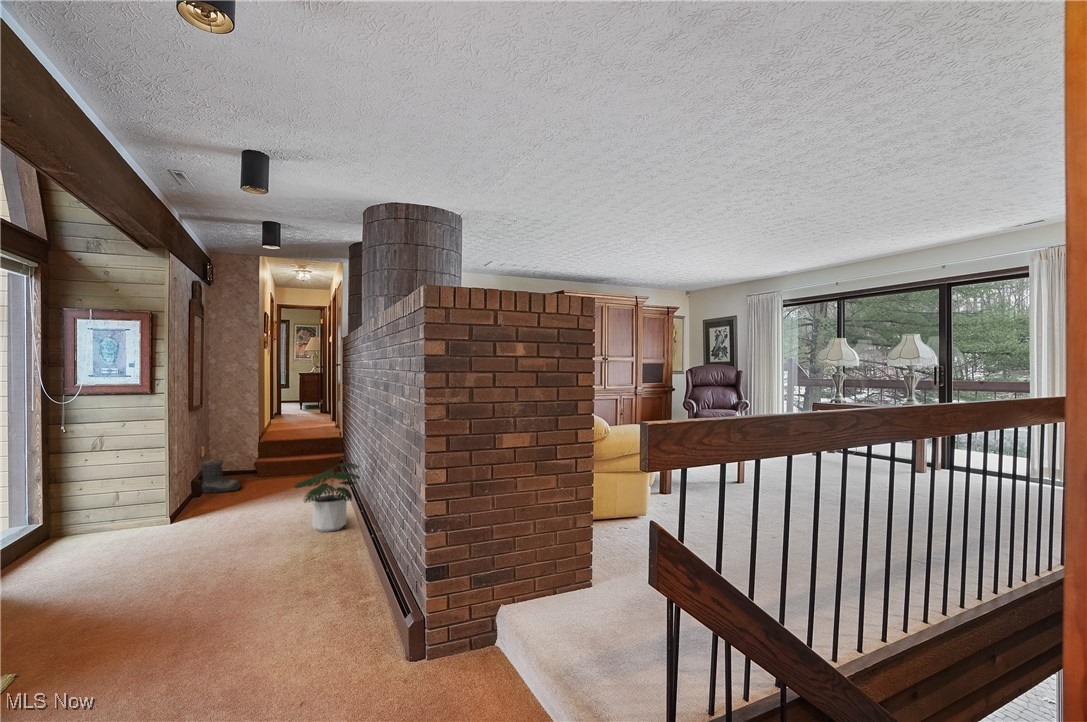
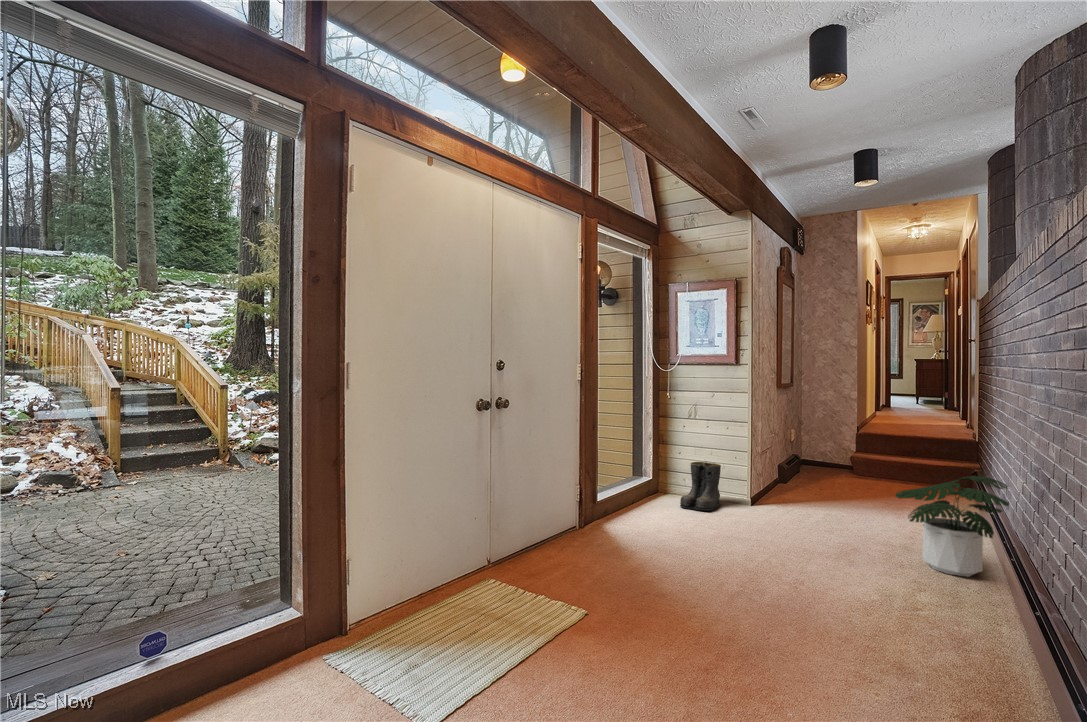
boots: present [201,460,240,493] -> present [680,462,721,511]

